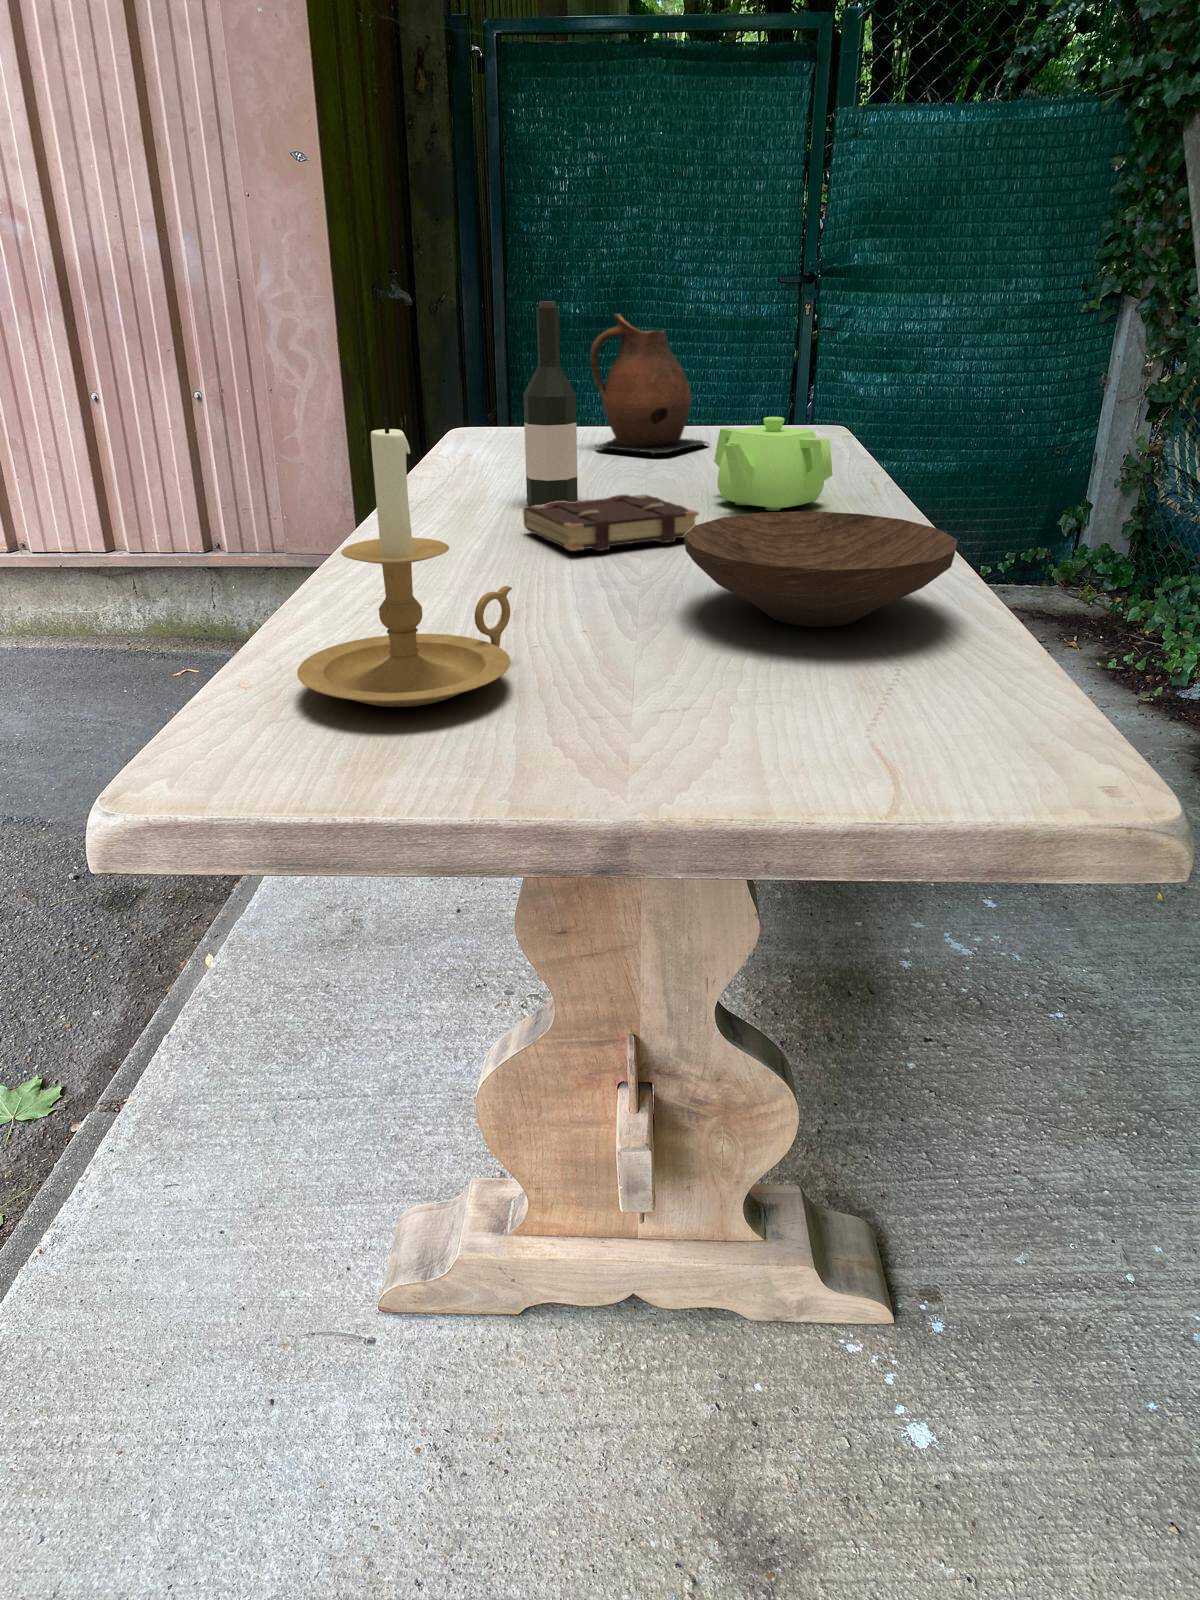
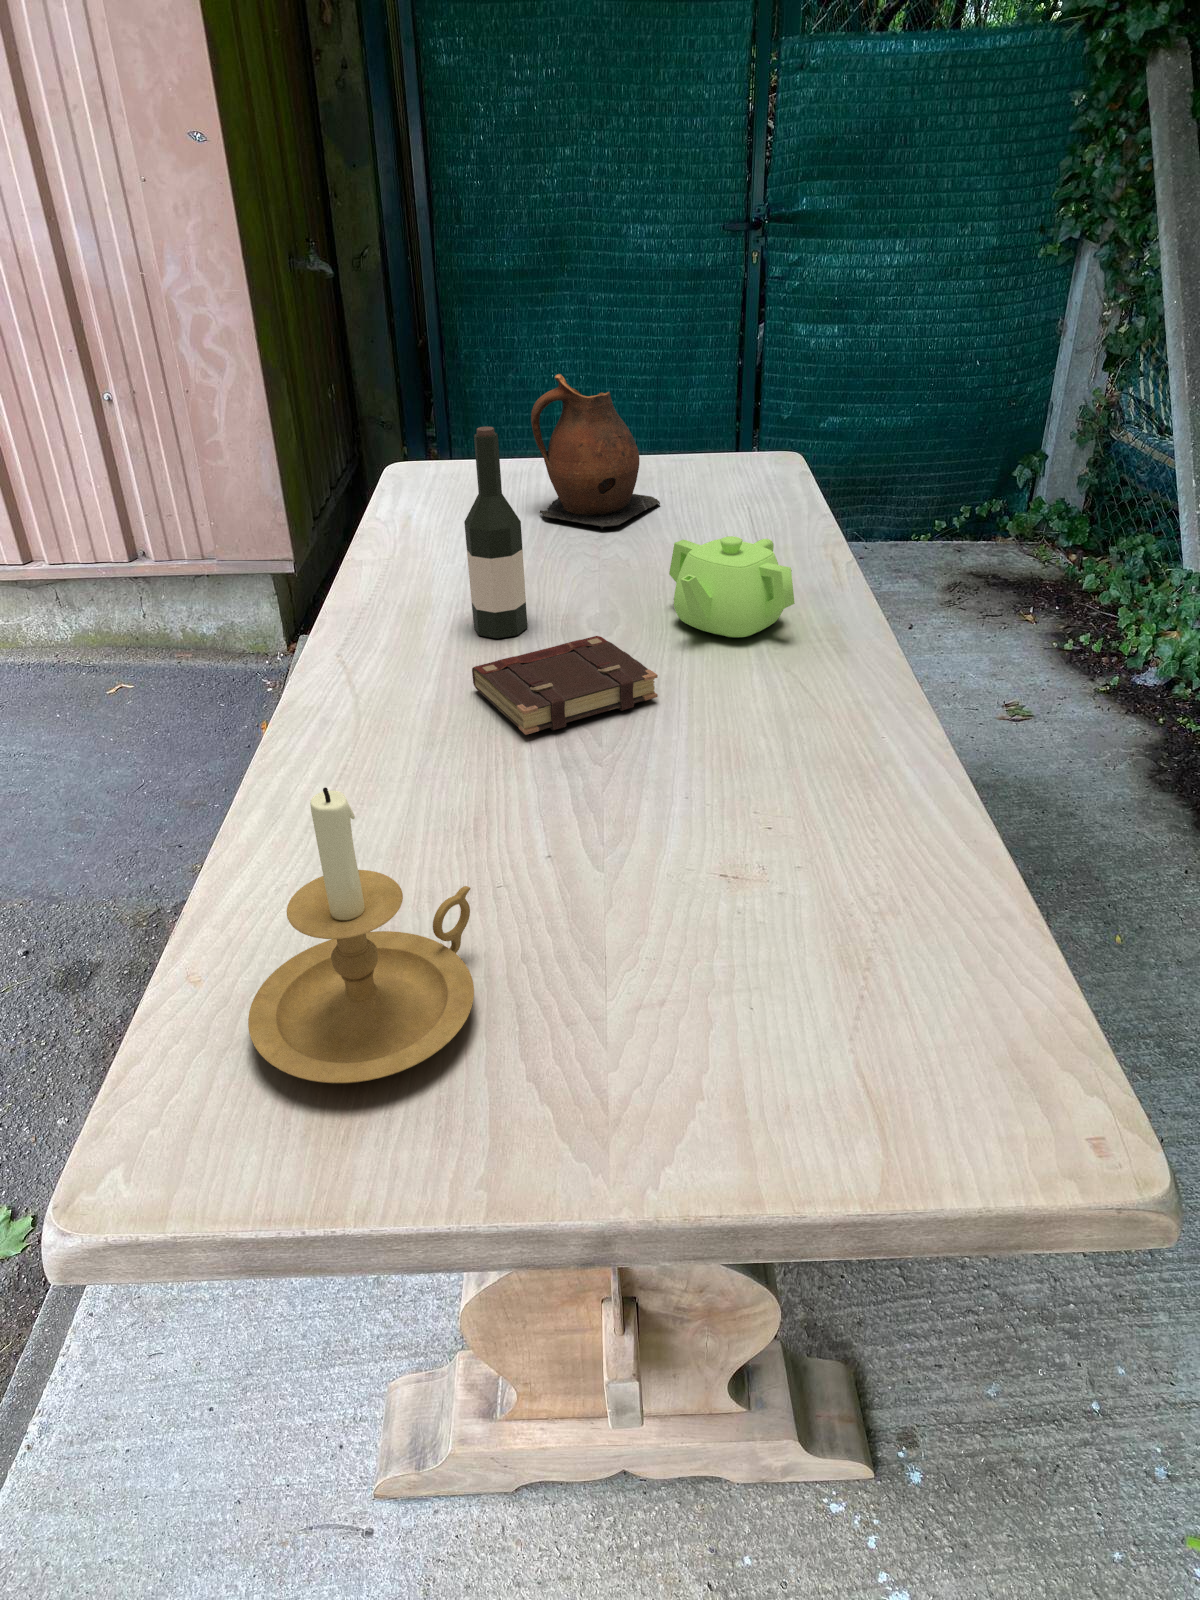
wooden bowl: present [684,511,957,627] -> none [648,714,934,879]

